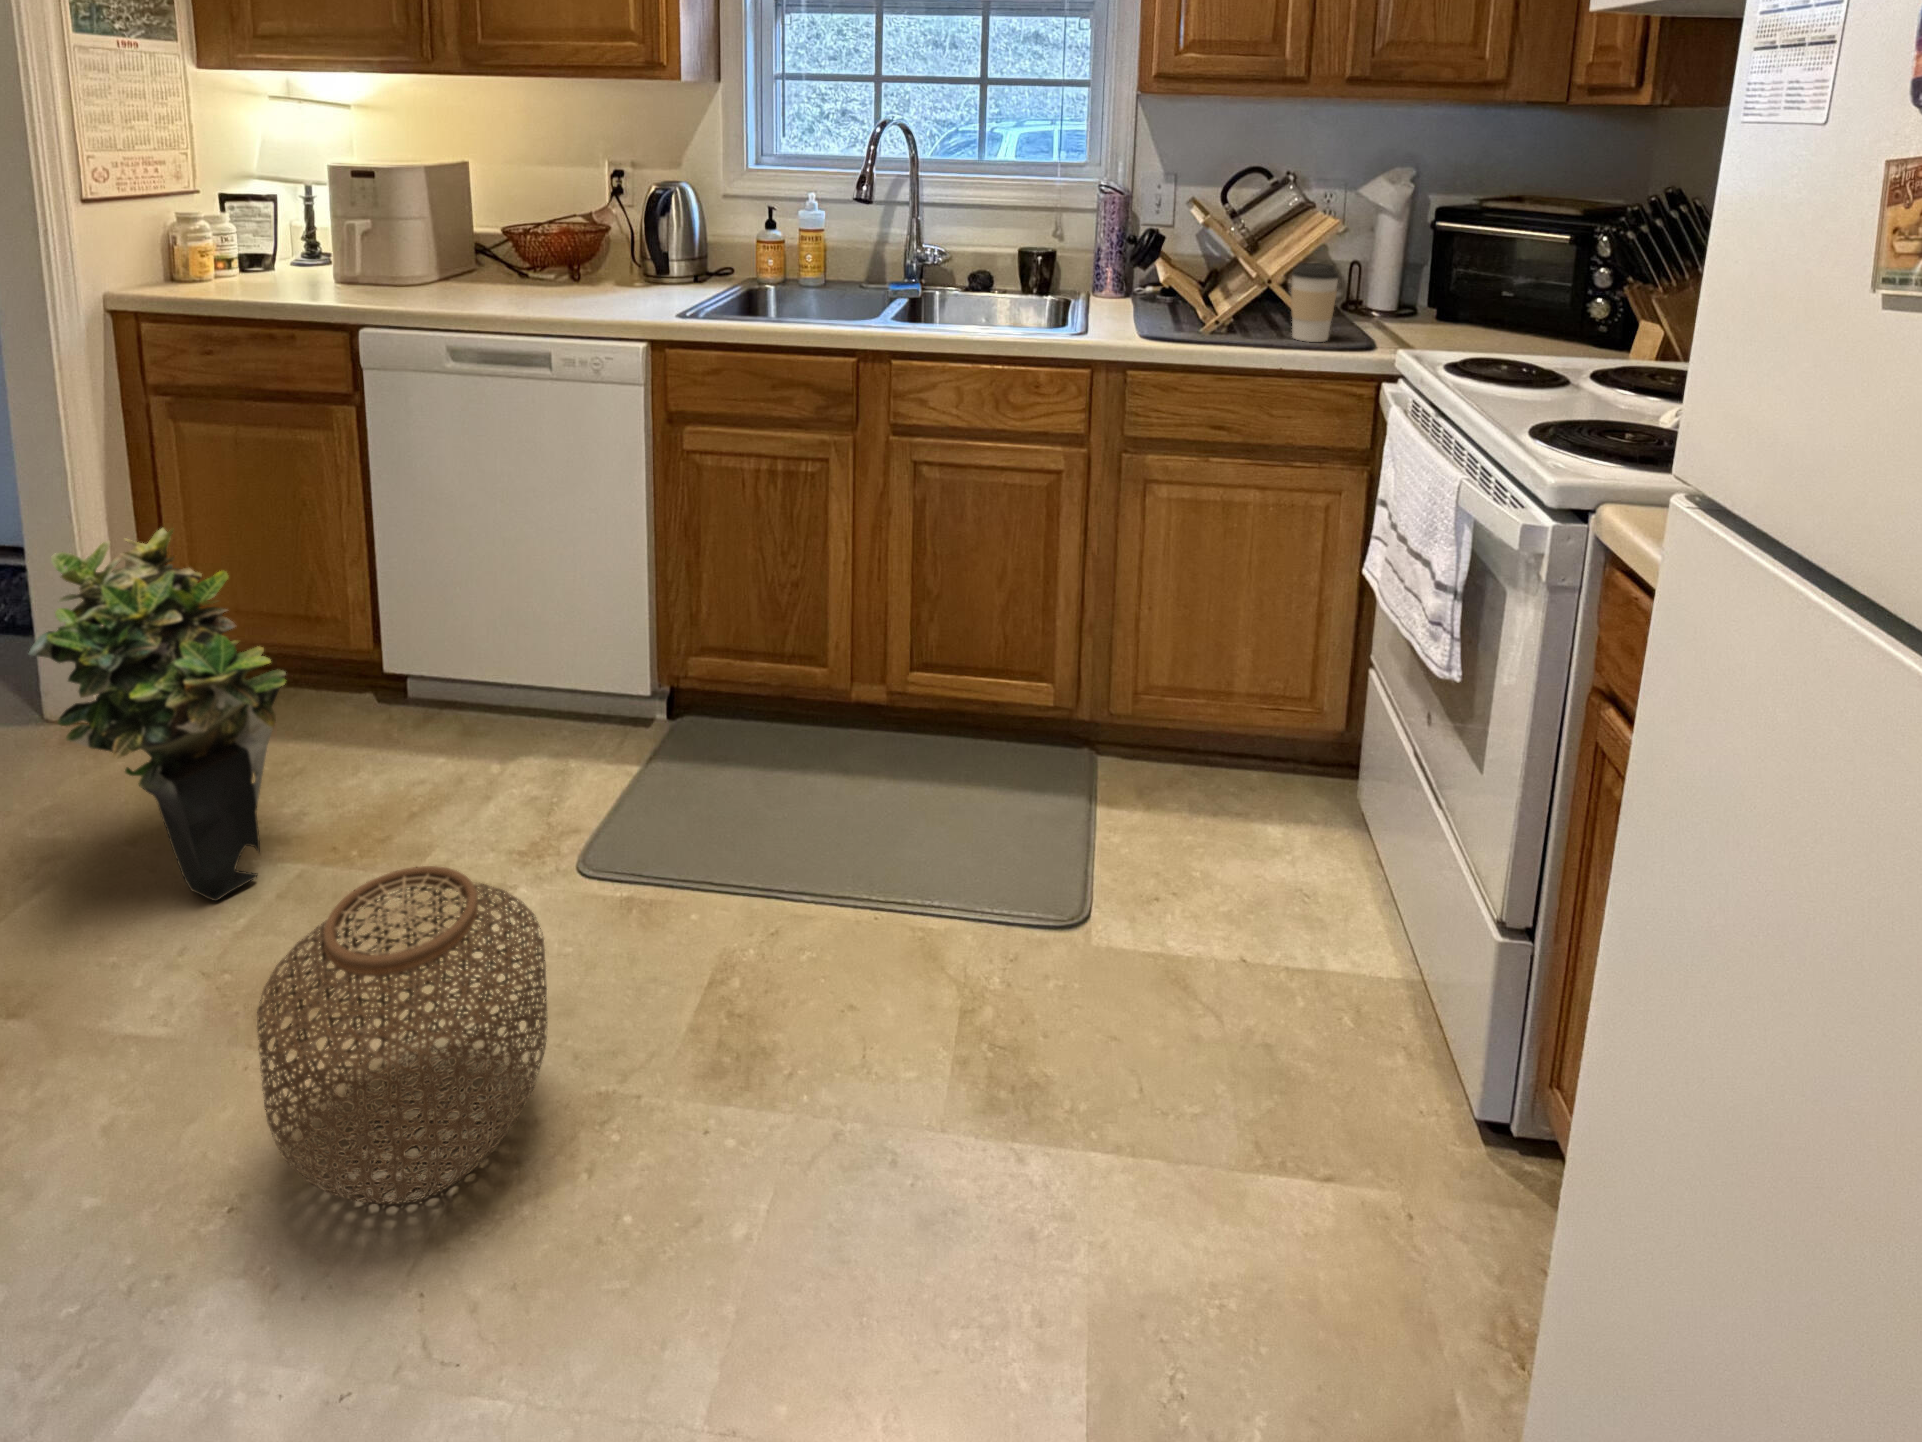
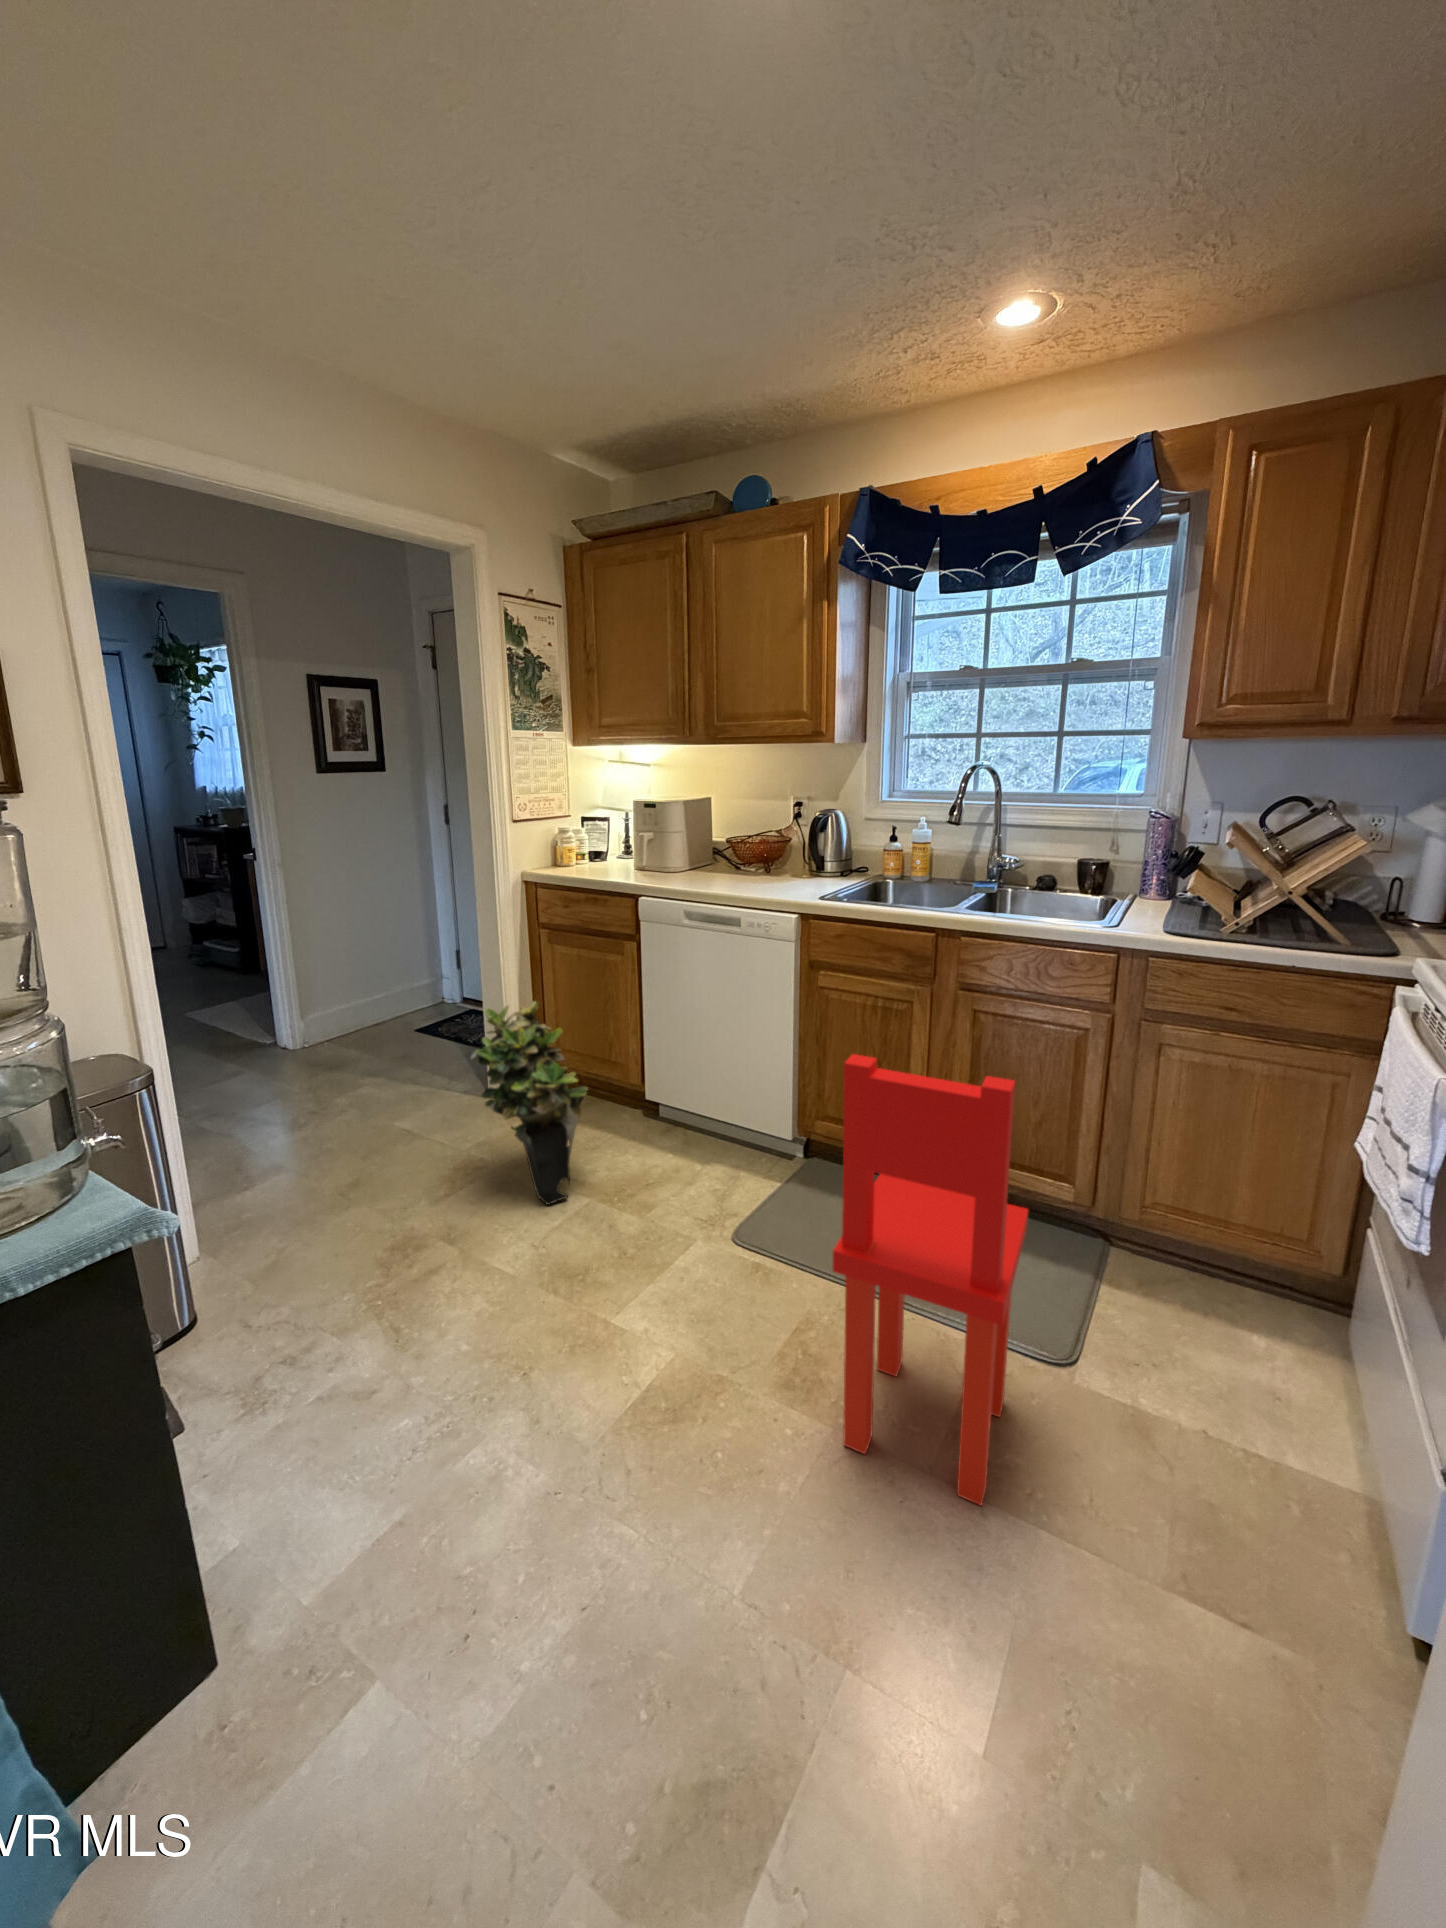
coffee cup: present [1291,263,1339,342] -> none [1310,879,1363,946]
chair: none [793,539,1041,1158] -> present [833,1054,1028,1505]
woven basket: present [257,866,547,1204] -> none [541,1210,692,1395]

